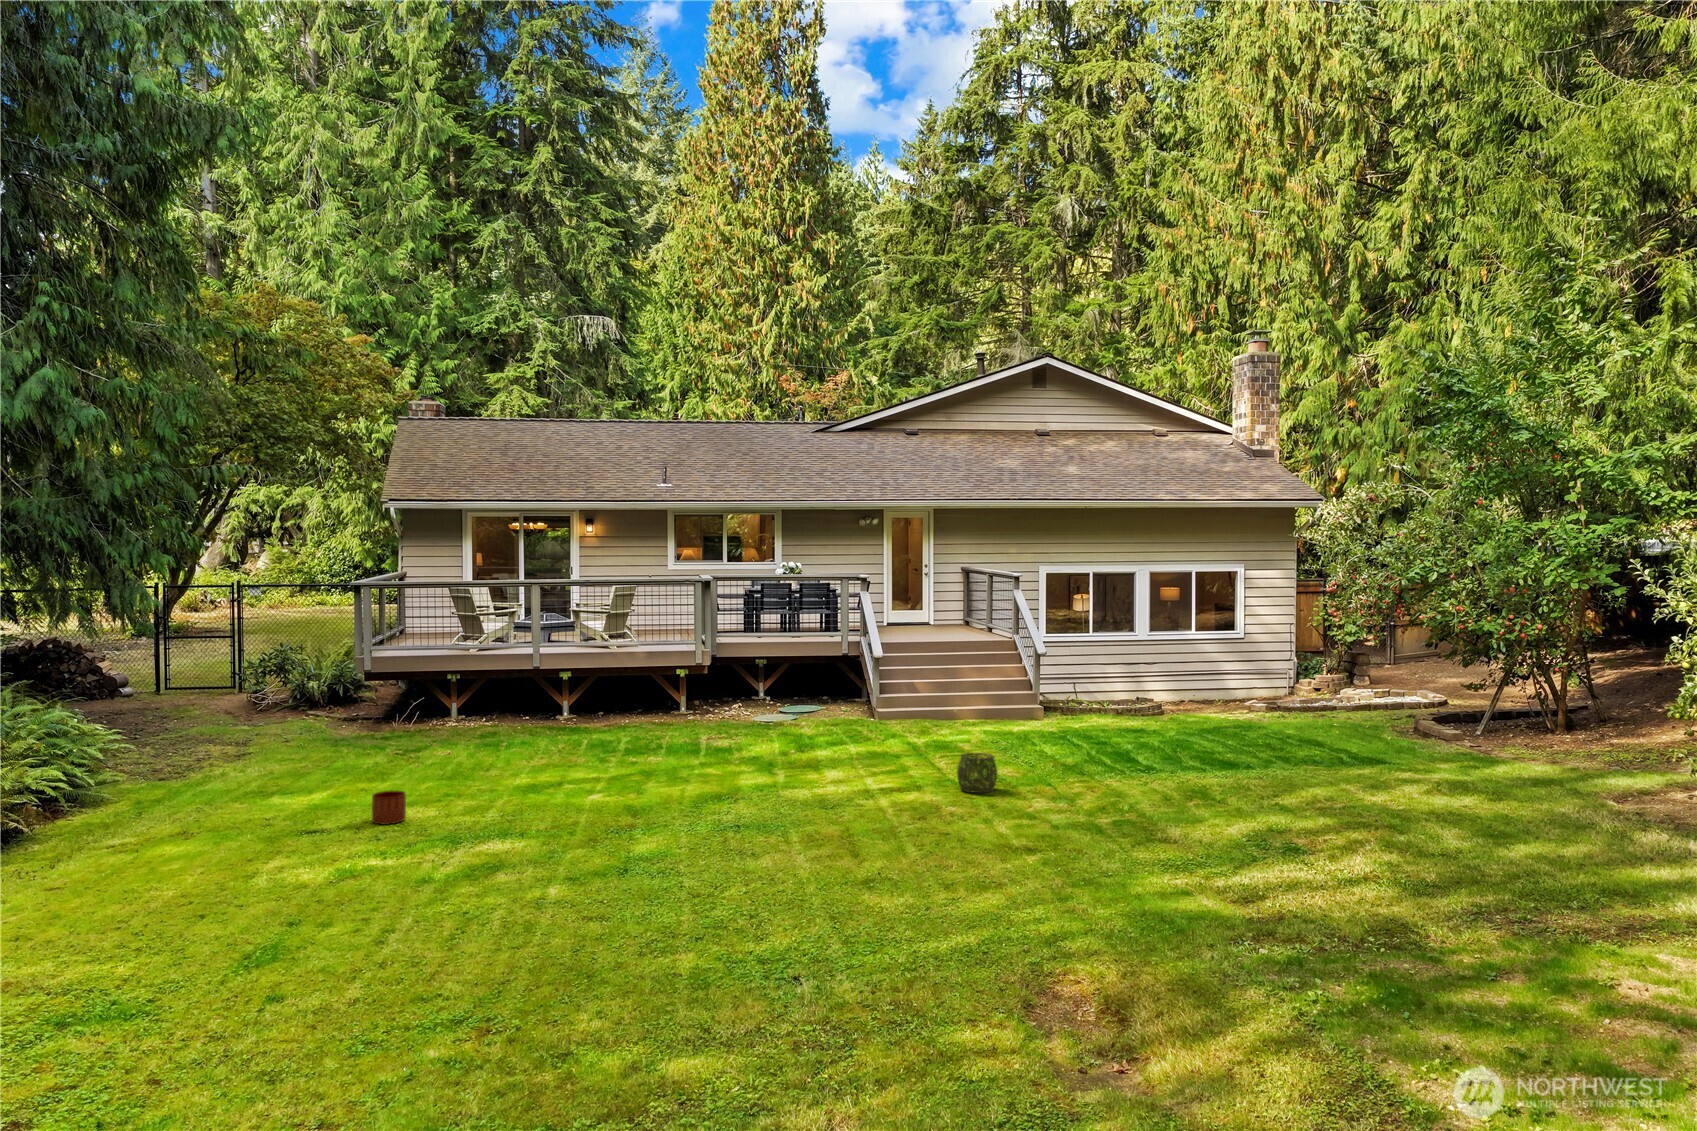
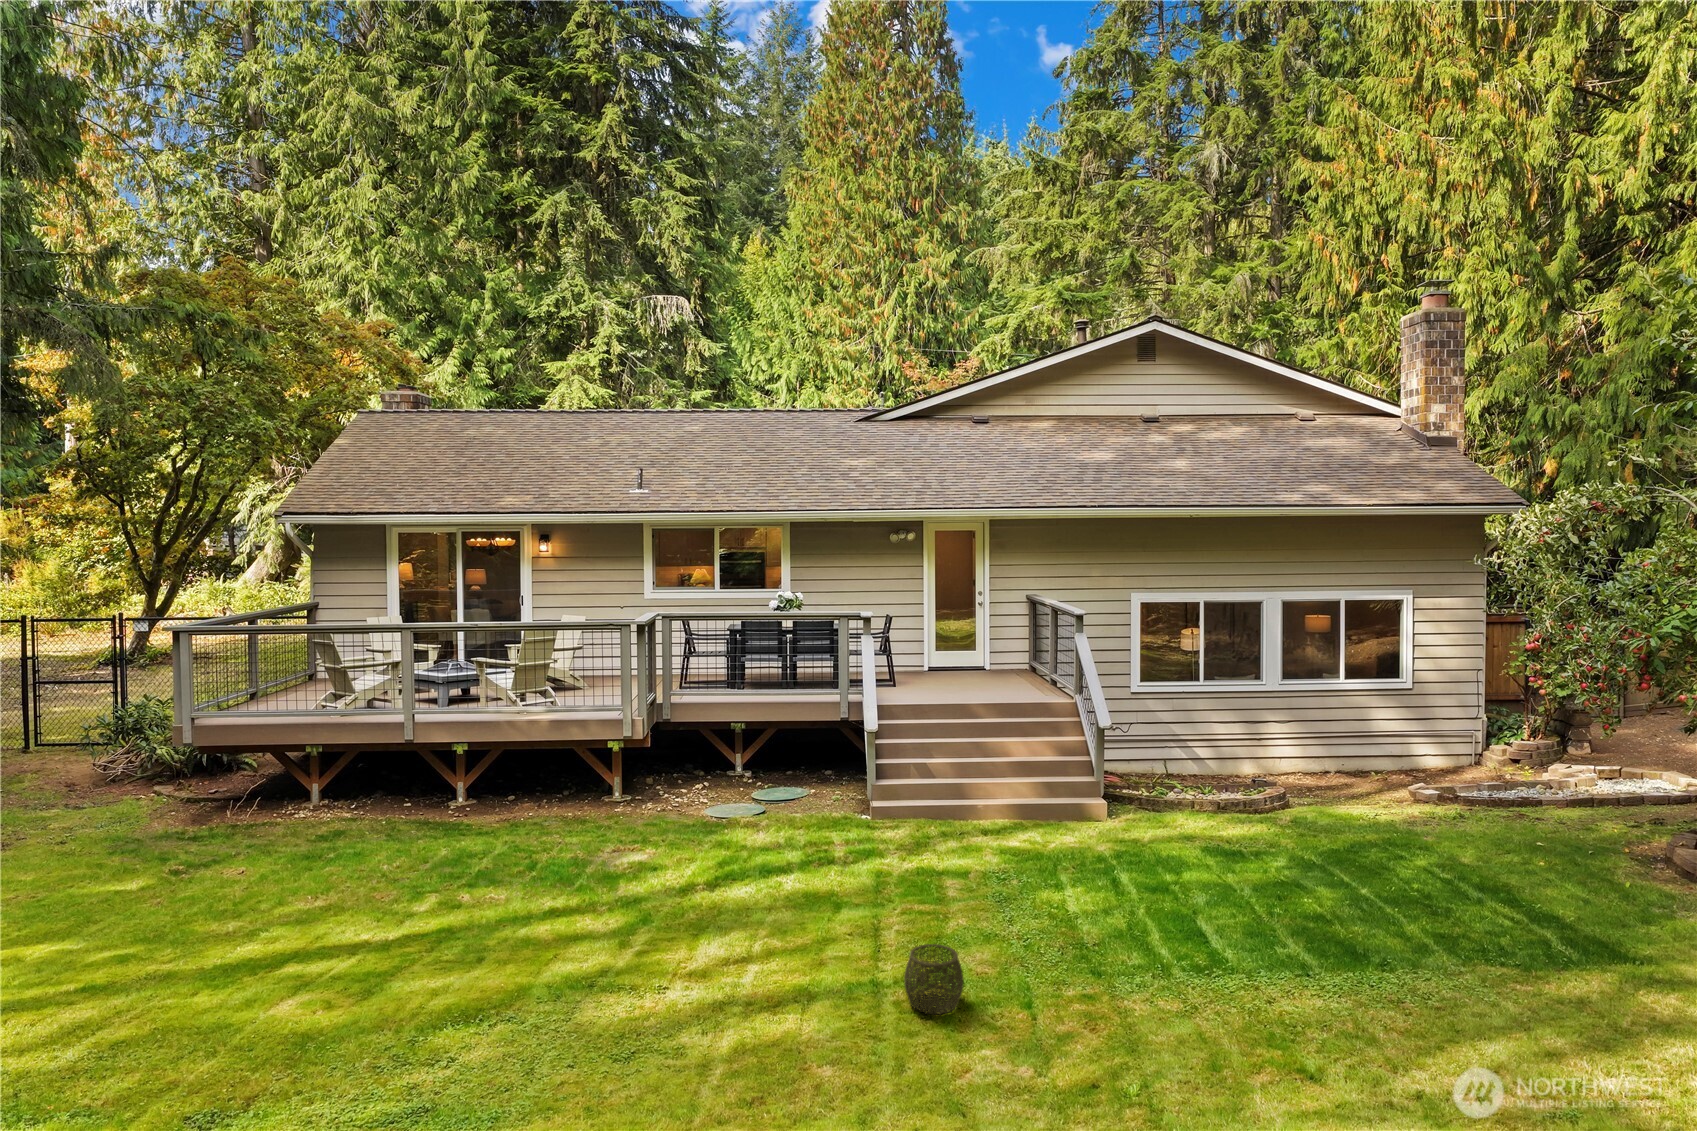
planter: present [372,791,406,824] -> none [62,997,116,1052]

